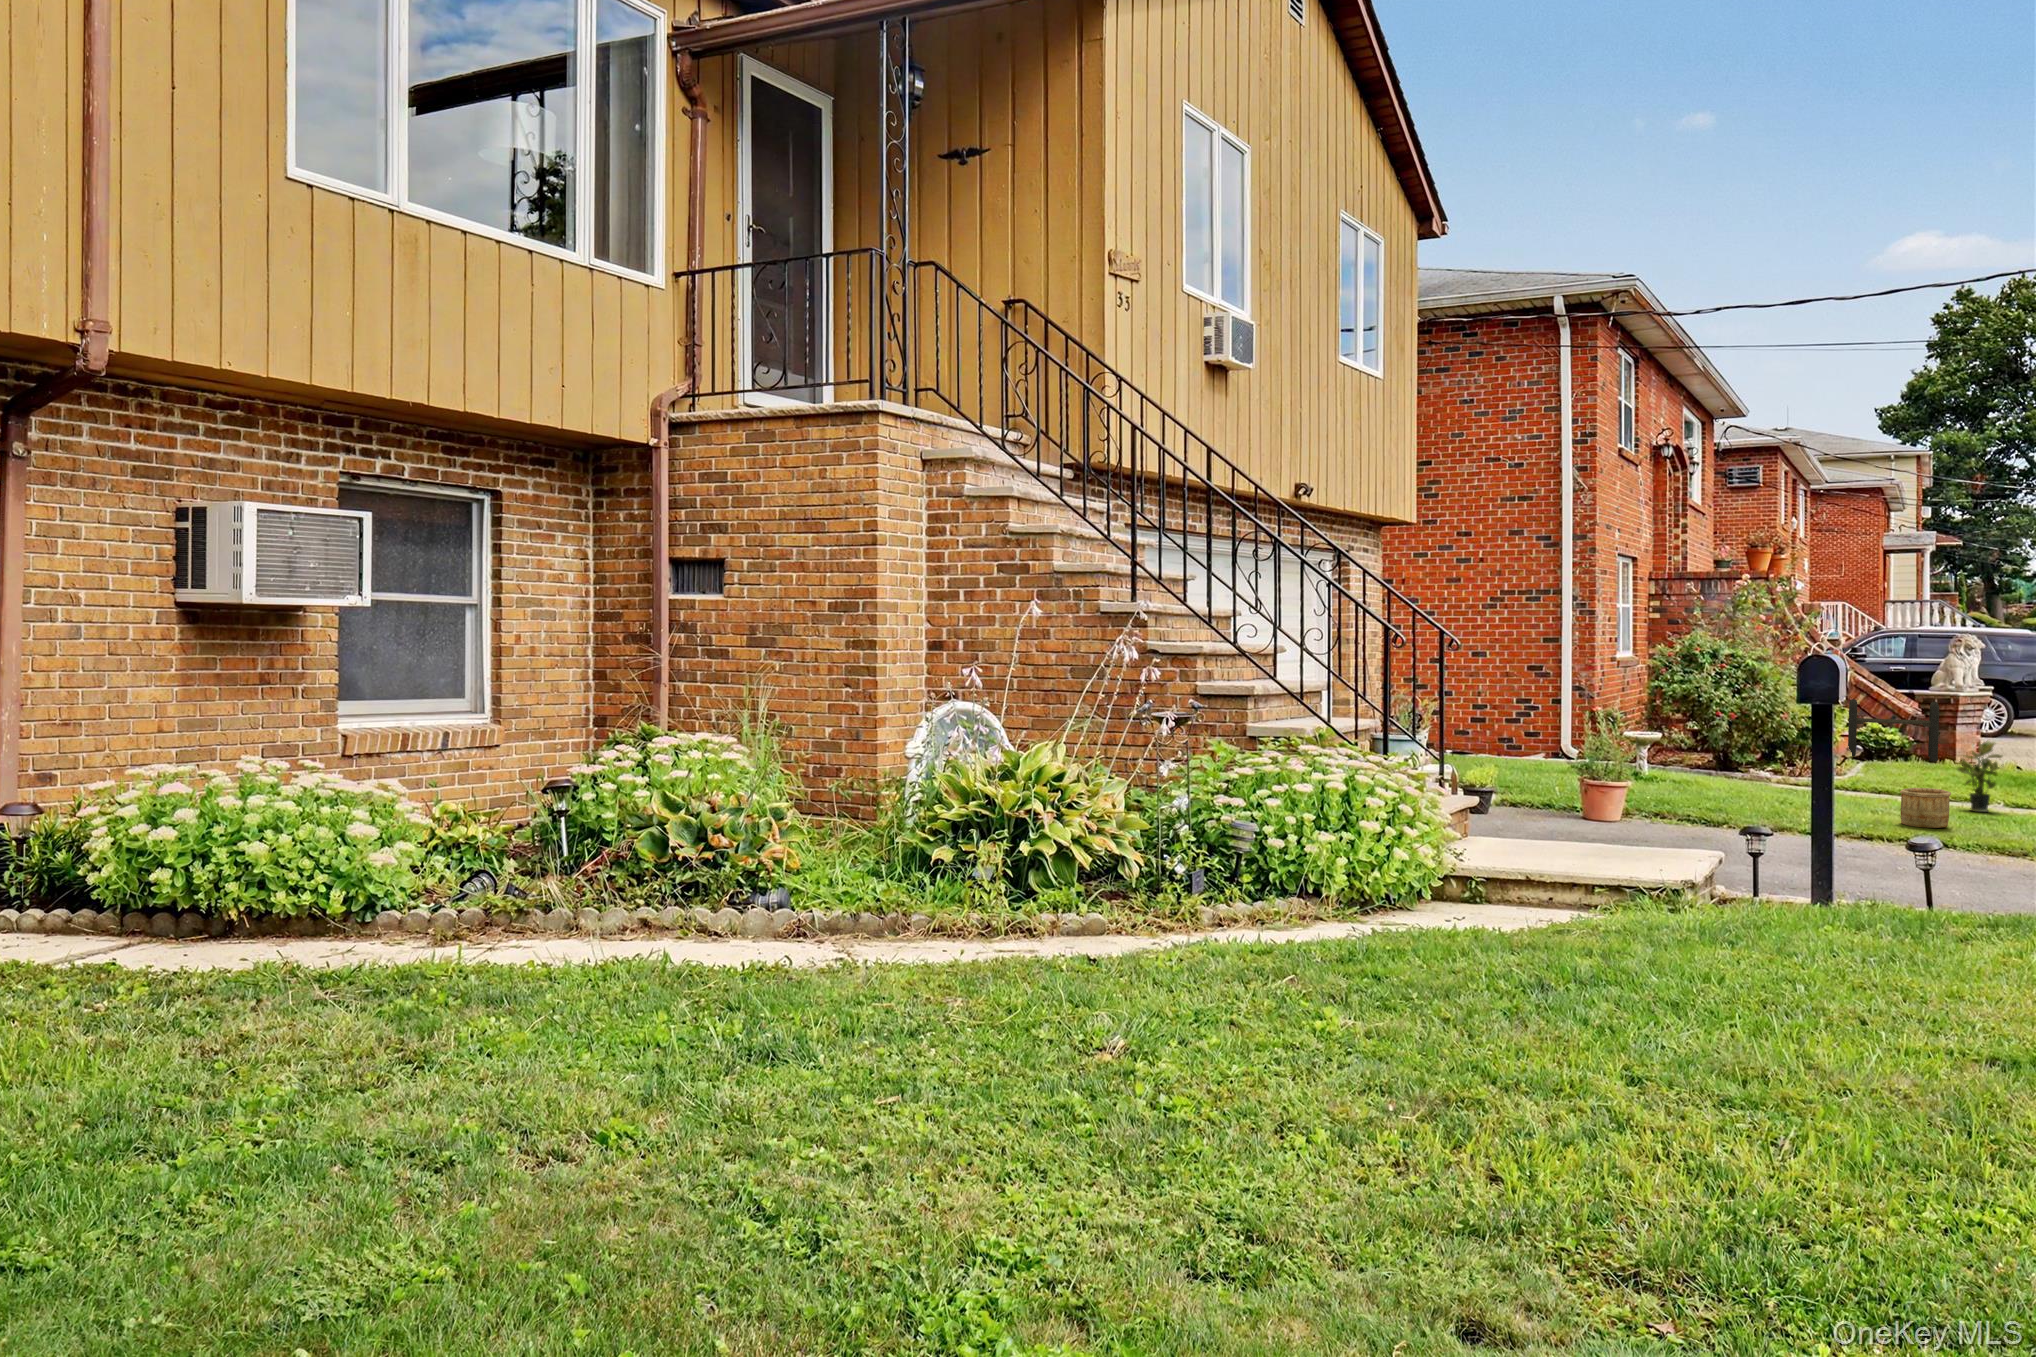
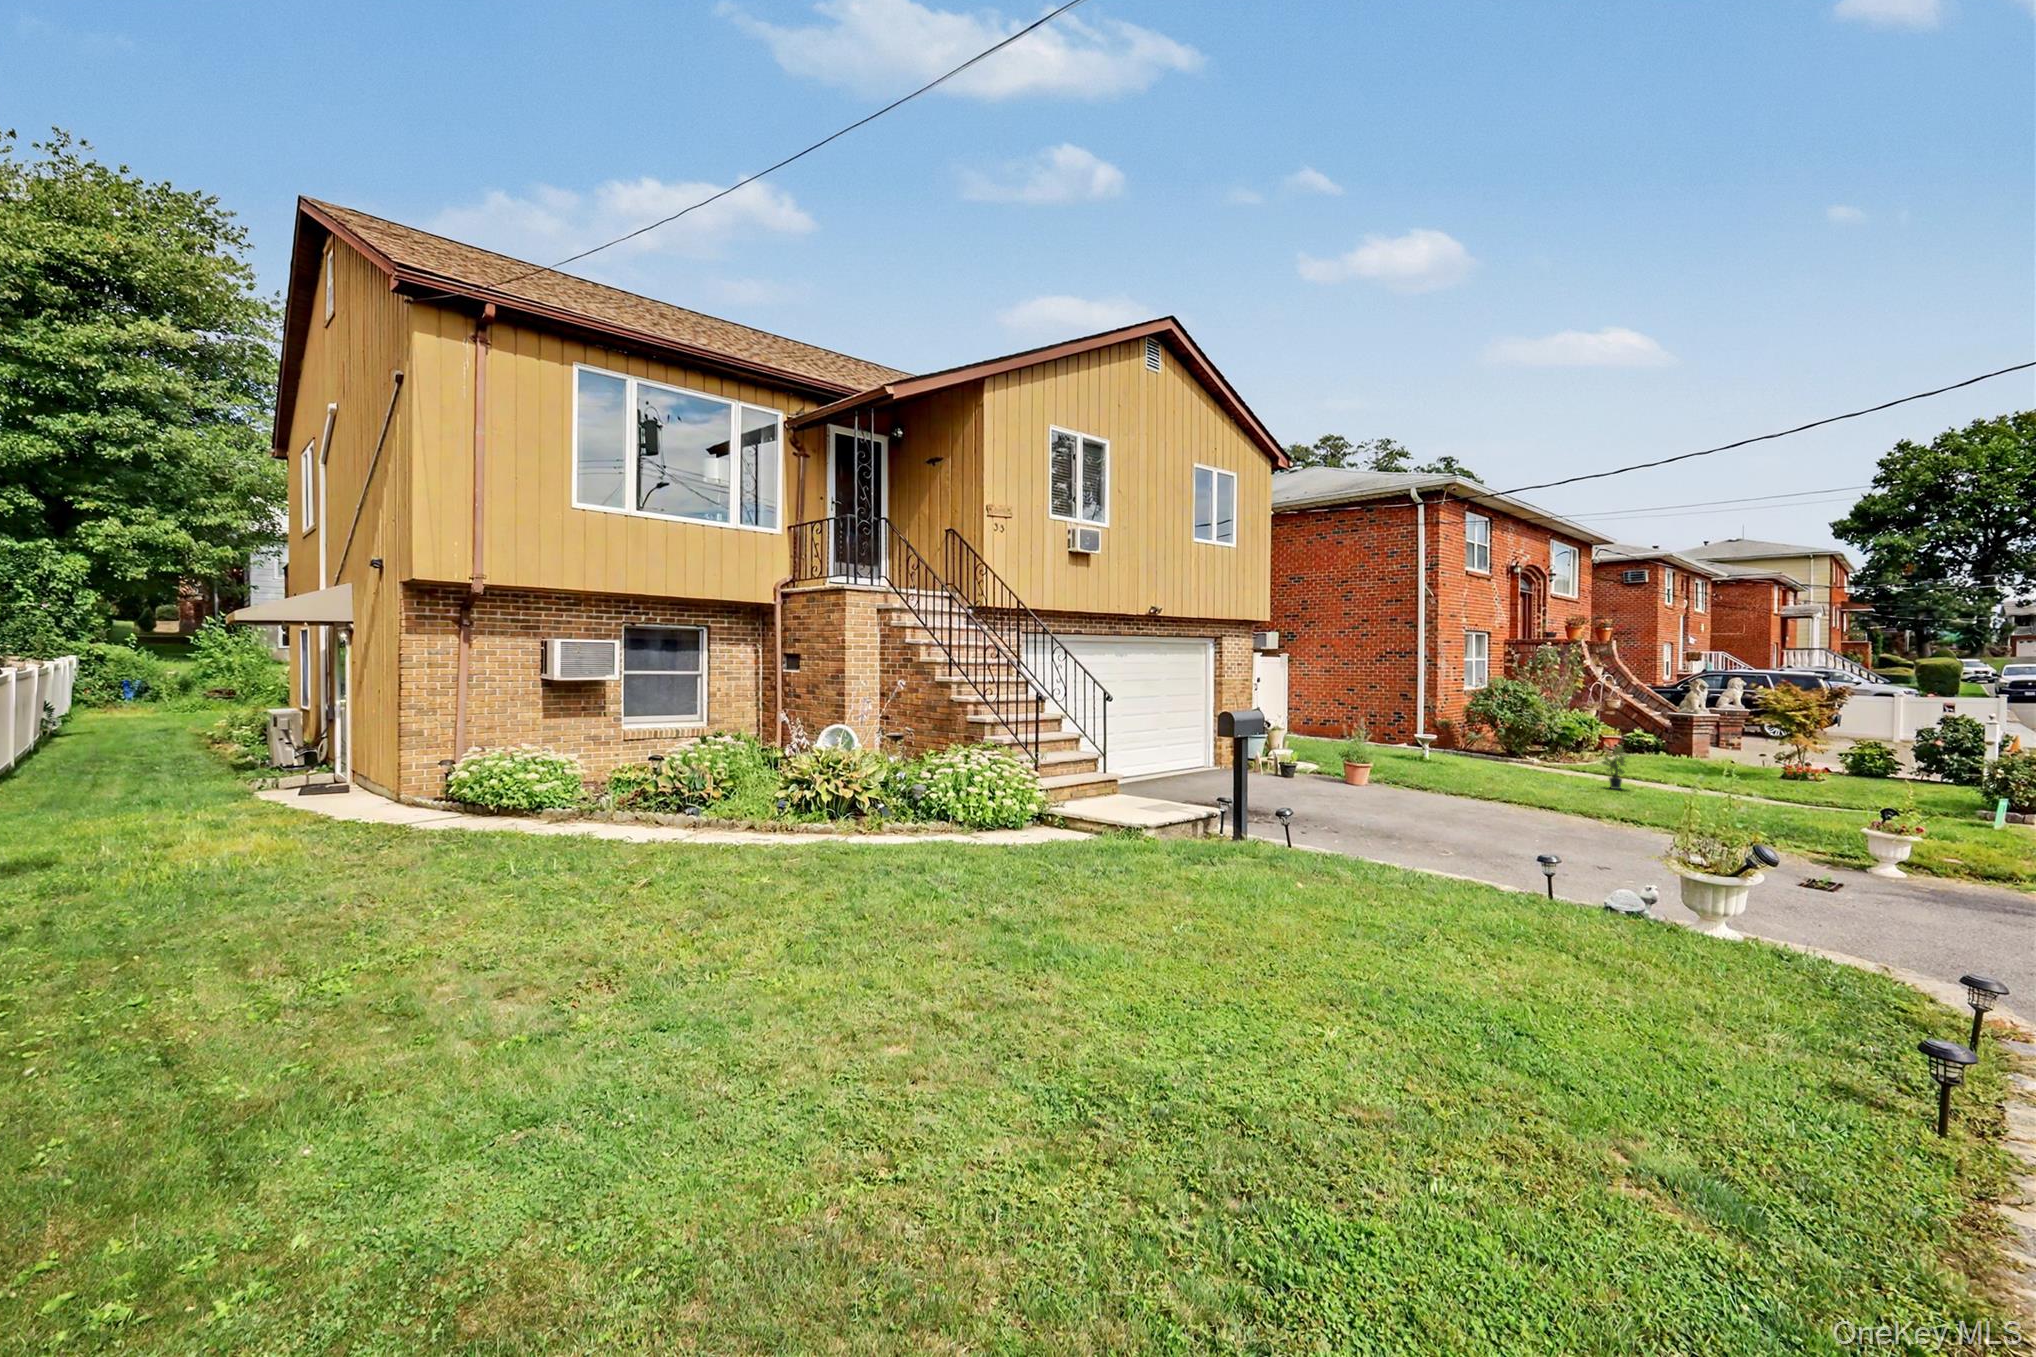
bench: present [1848,699,1939,761] -> none [1614,718,1679,757]
wooden bucket: present [1900,788,1951,828] -> none [1531,773,1563,797]

